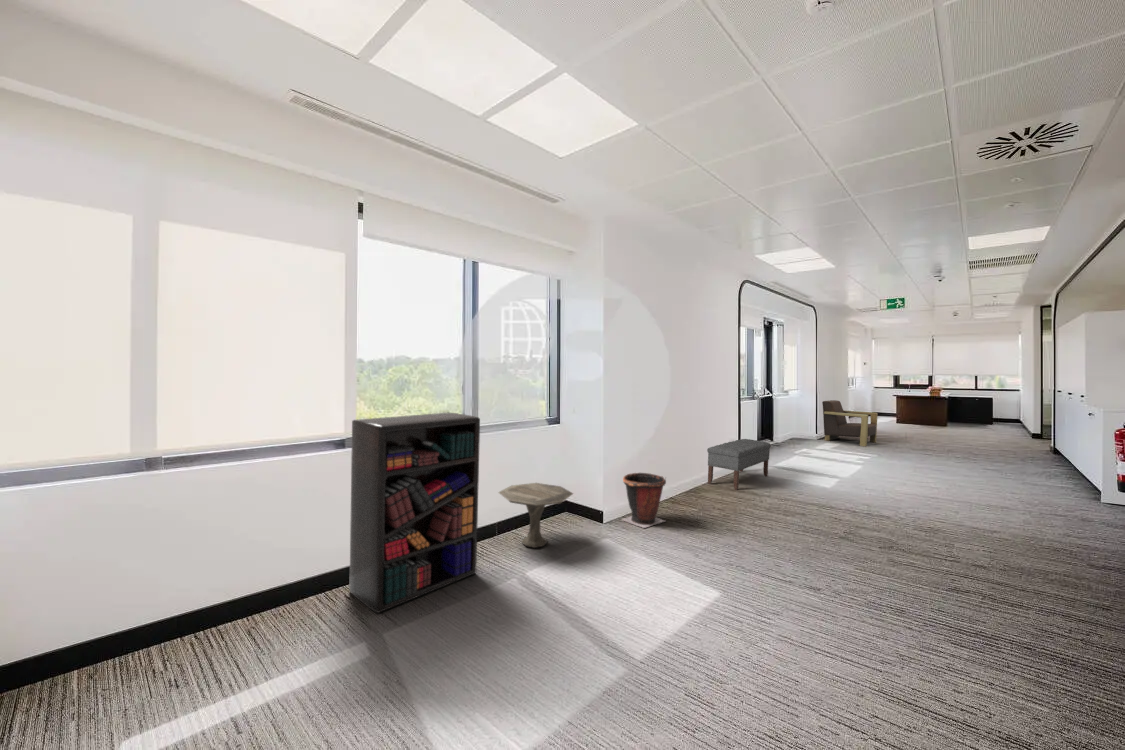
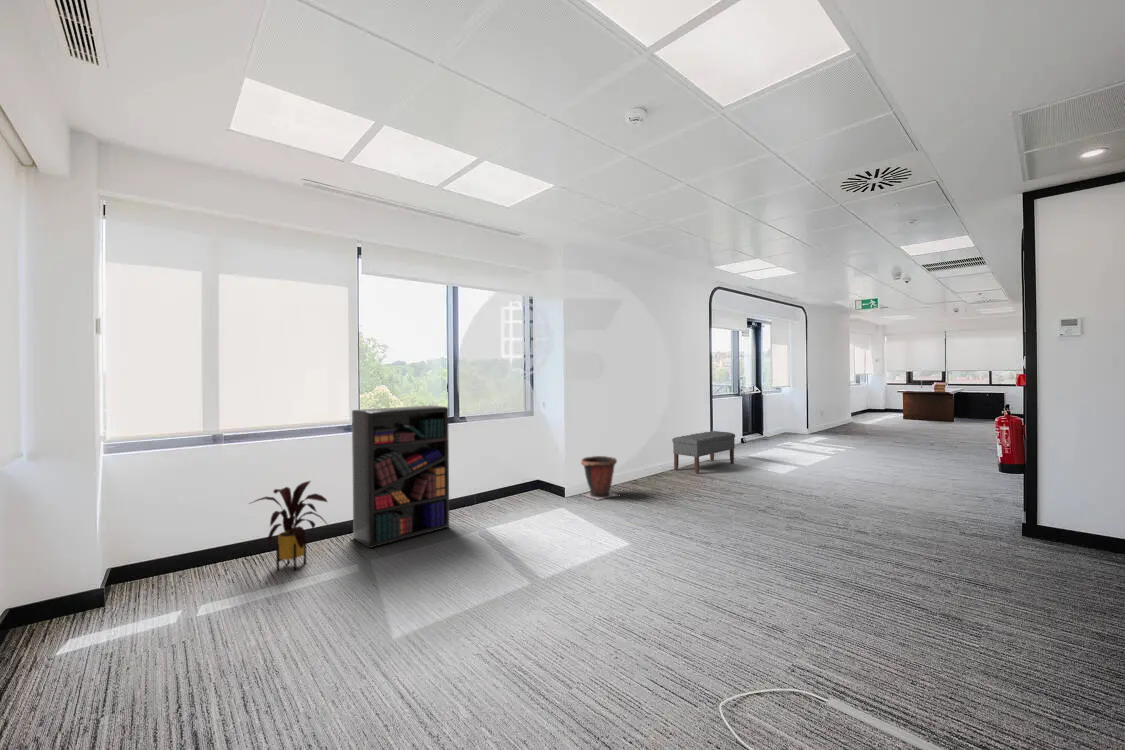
armchair: present [822,400,878,446] -> none [810,397,865,439]
side table: present [499,483,573,548] -> none [472,464,532,513]
house plant: none [201,522,327,661] -> present [254,481,327,570]

